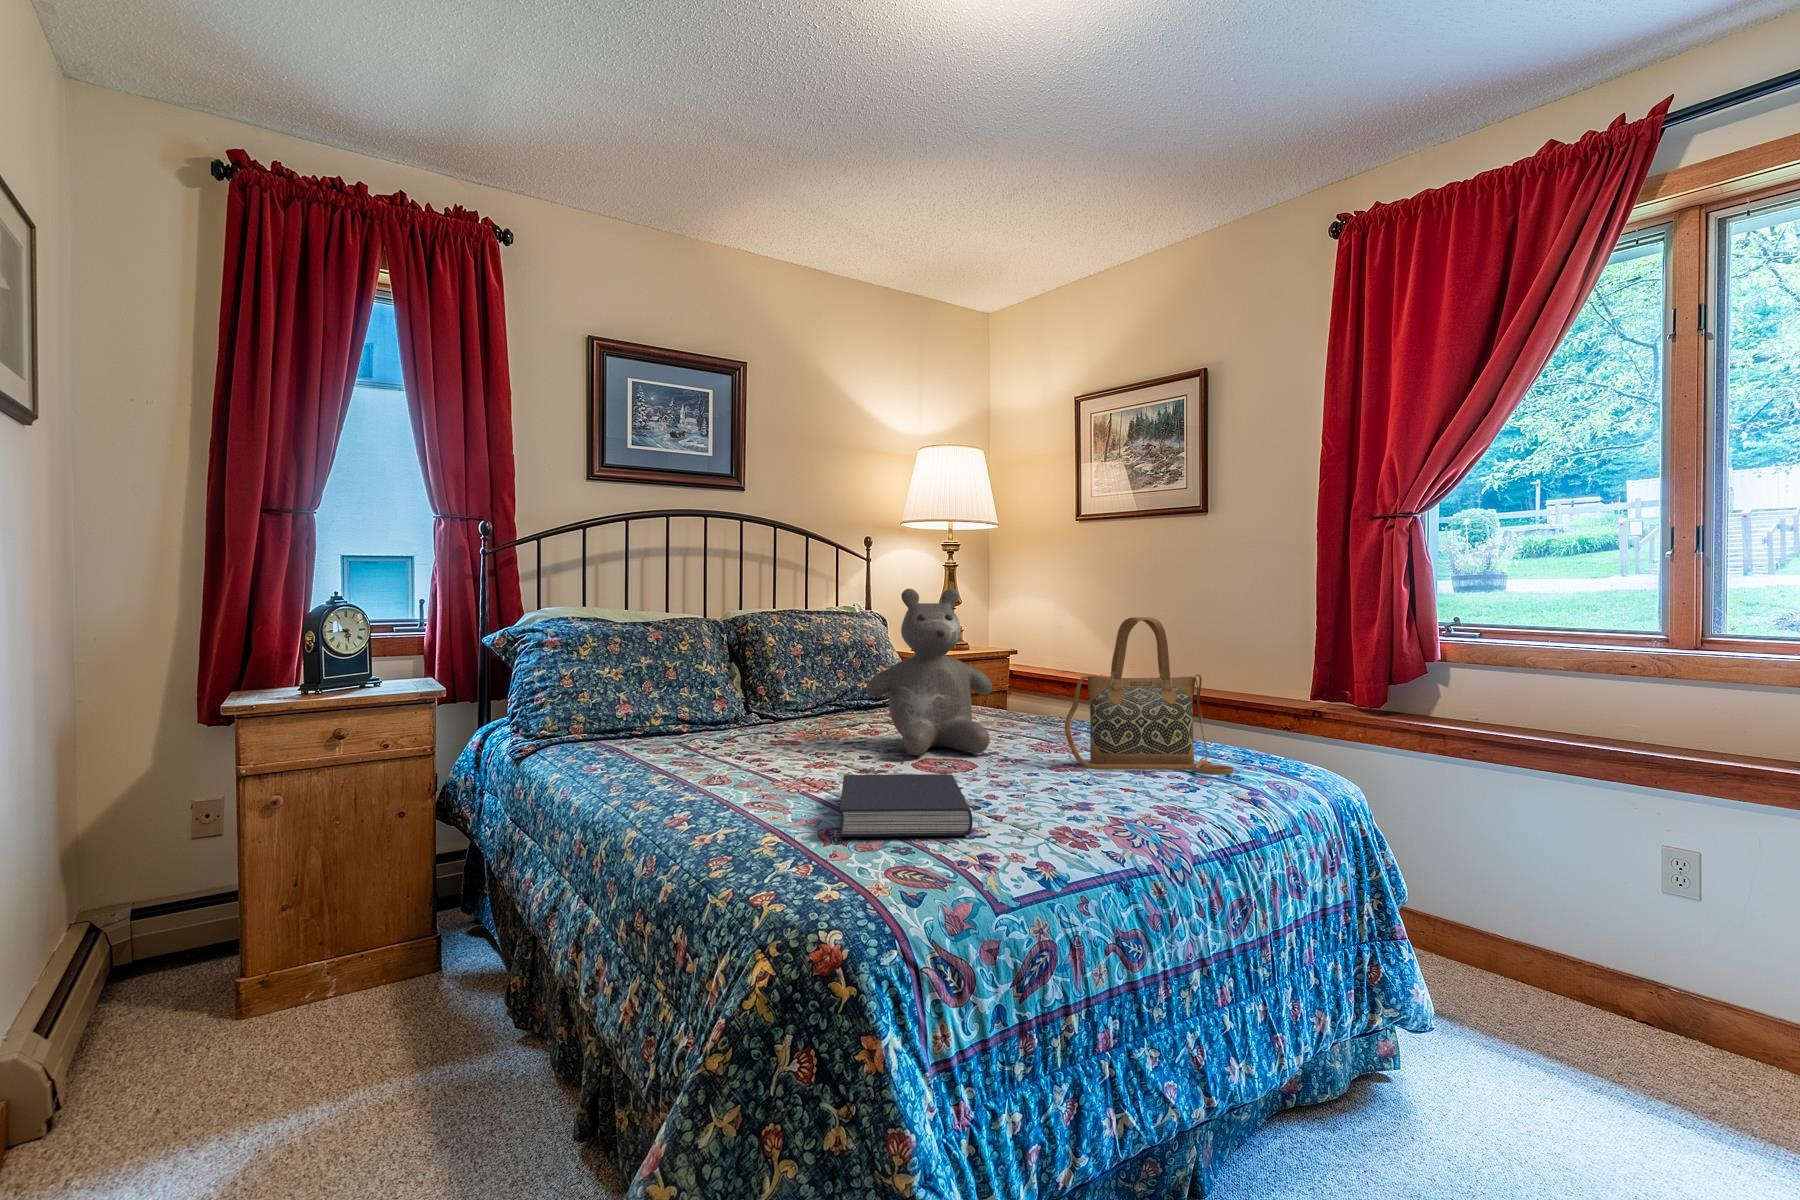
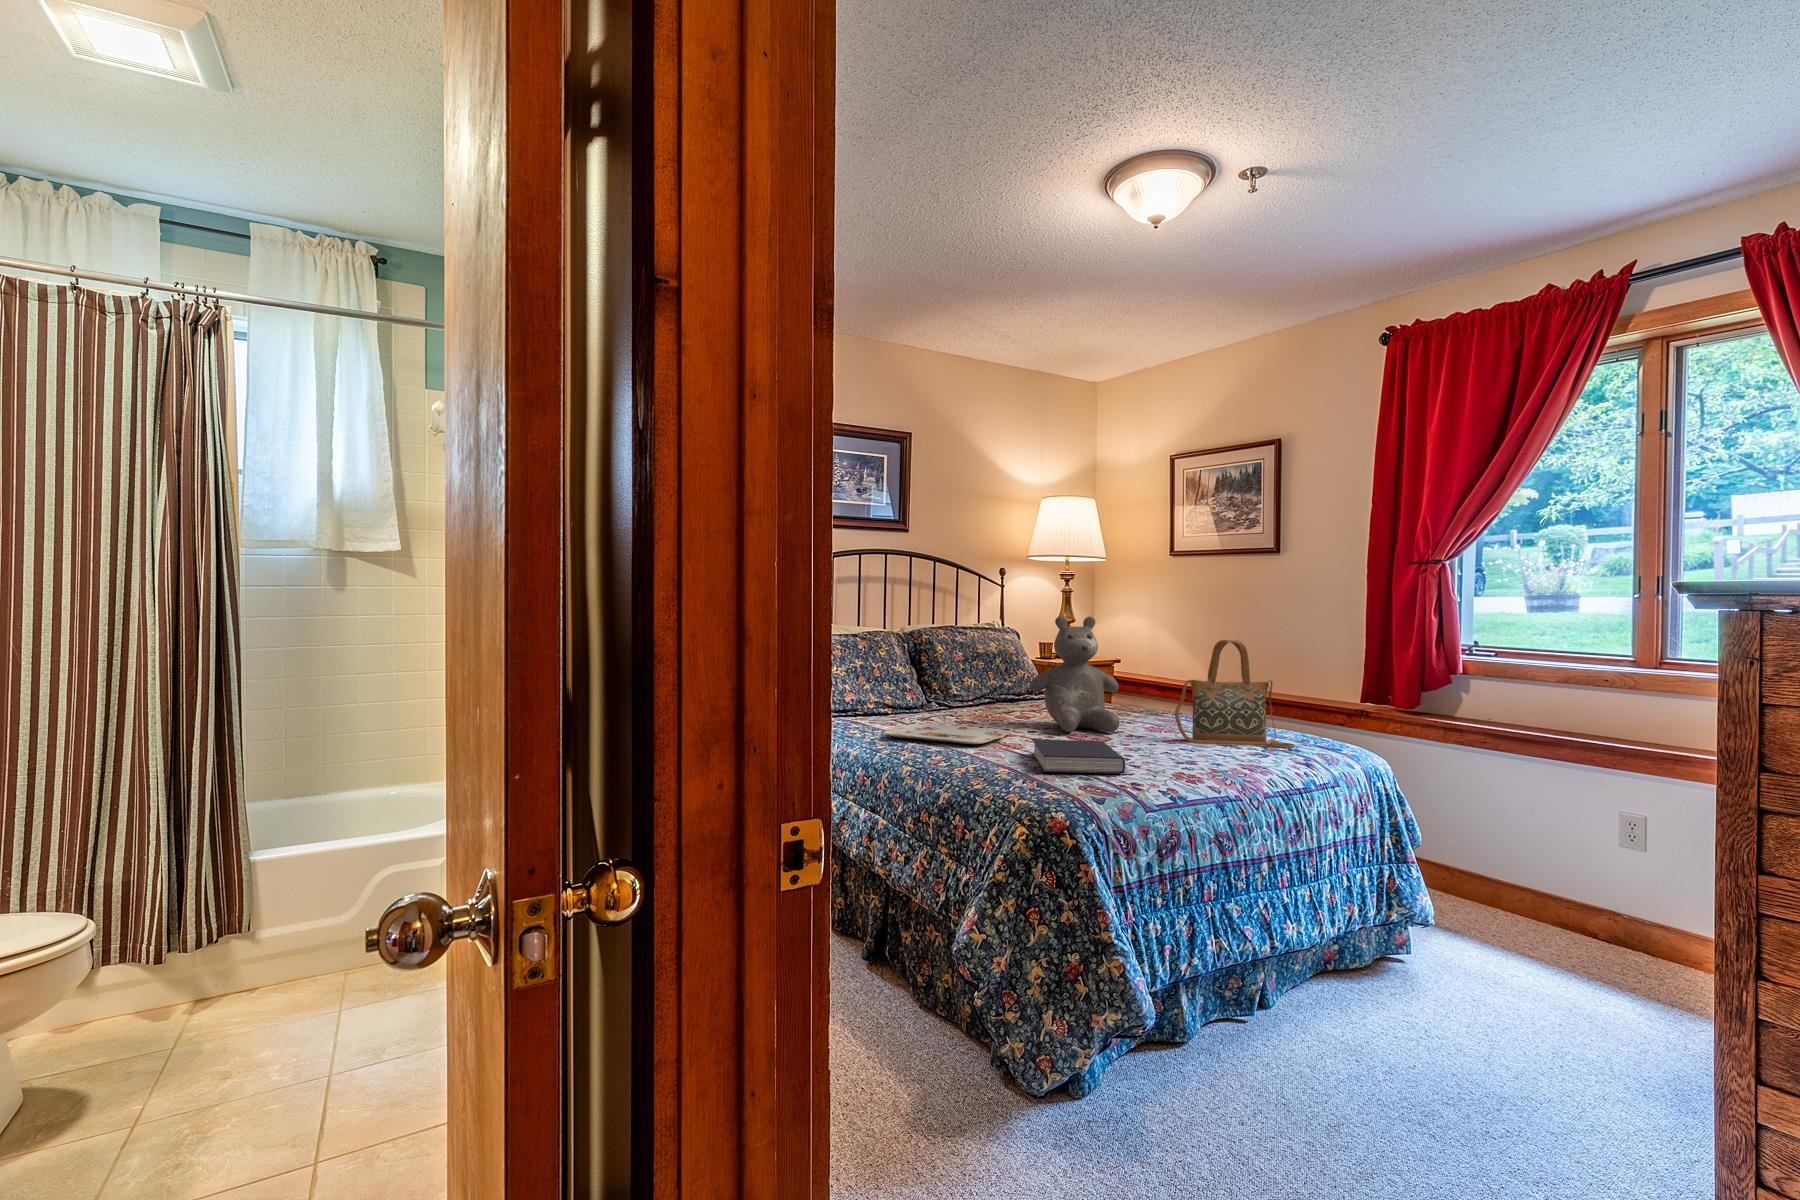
serving tray: none [637,746,830,782] -> present [884,723,1010,745]

